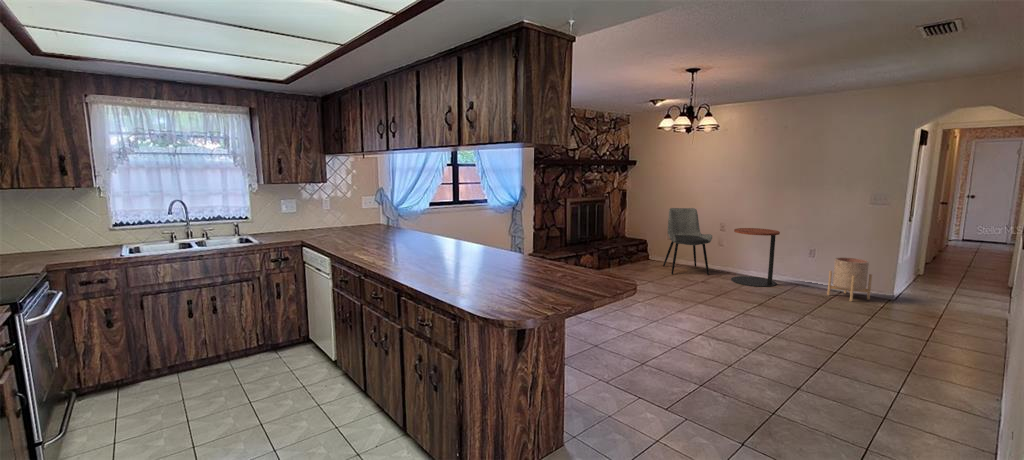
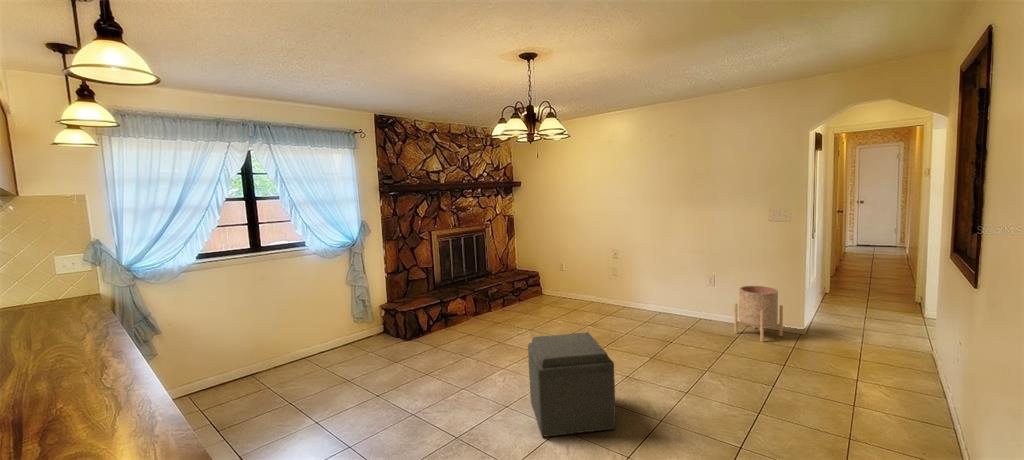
dining chair: present [663,208,712,275] -> none [554,233,603,315]
side table: present [731,228,780,287] -> none [625,254,677,327]
ottoman: none [671,274,742,336] -> present [528,332,616,437]

